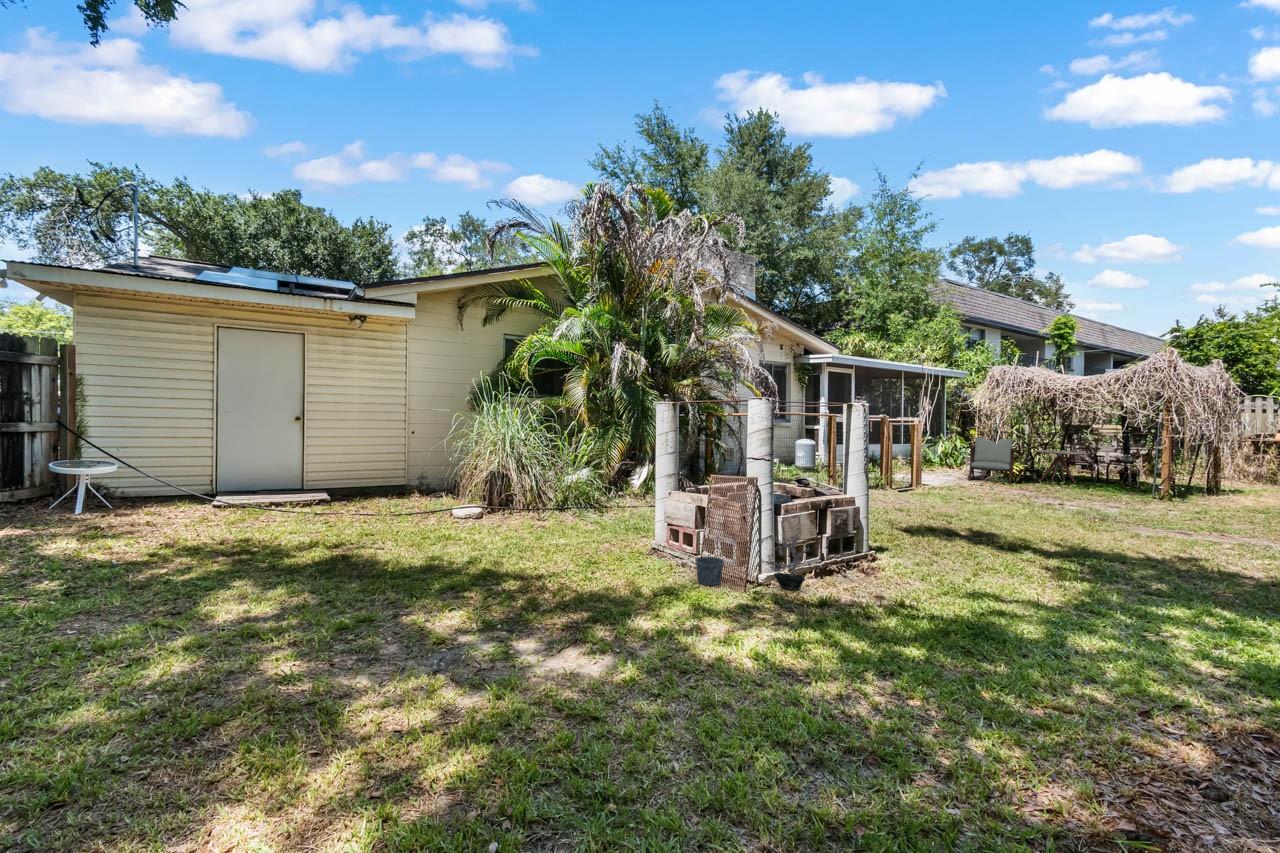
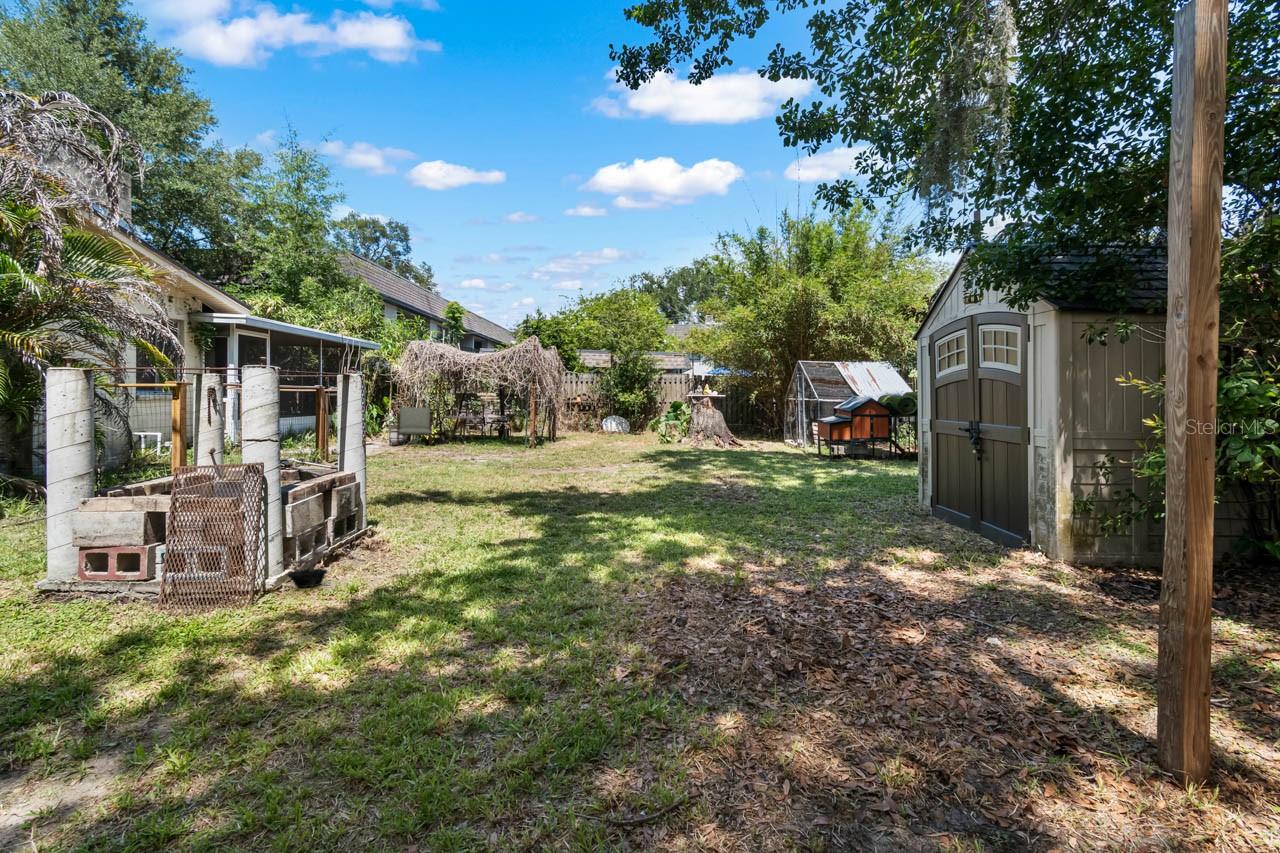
bucket: present [695,557,724,585] -> none [167,560,217,614]

